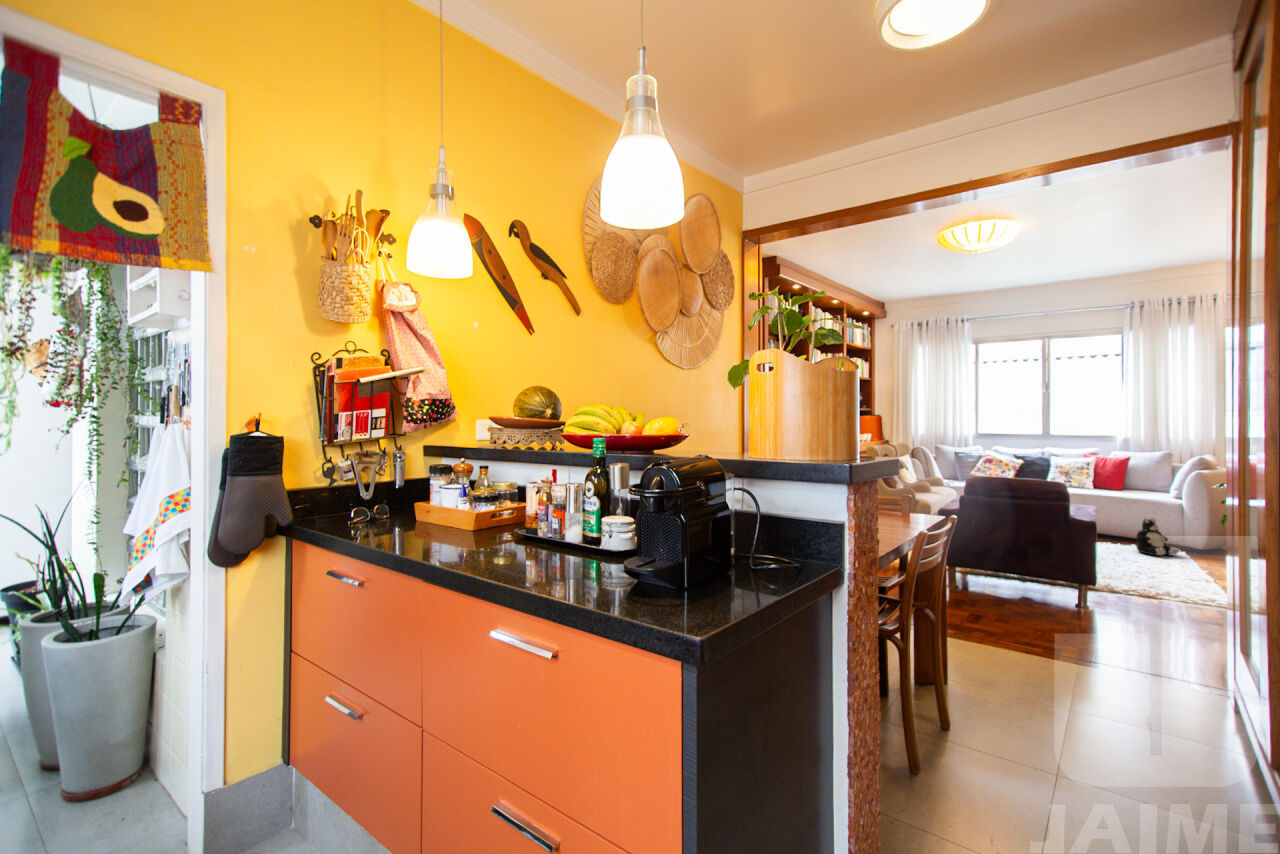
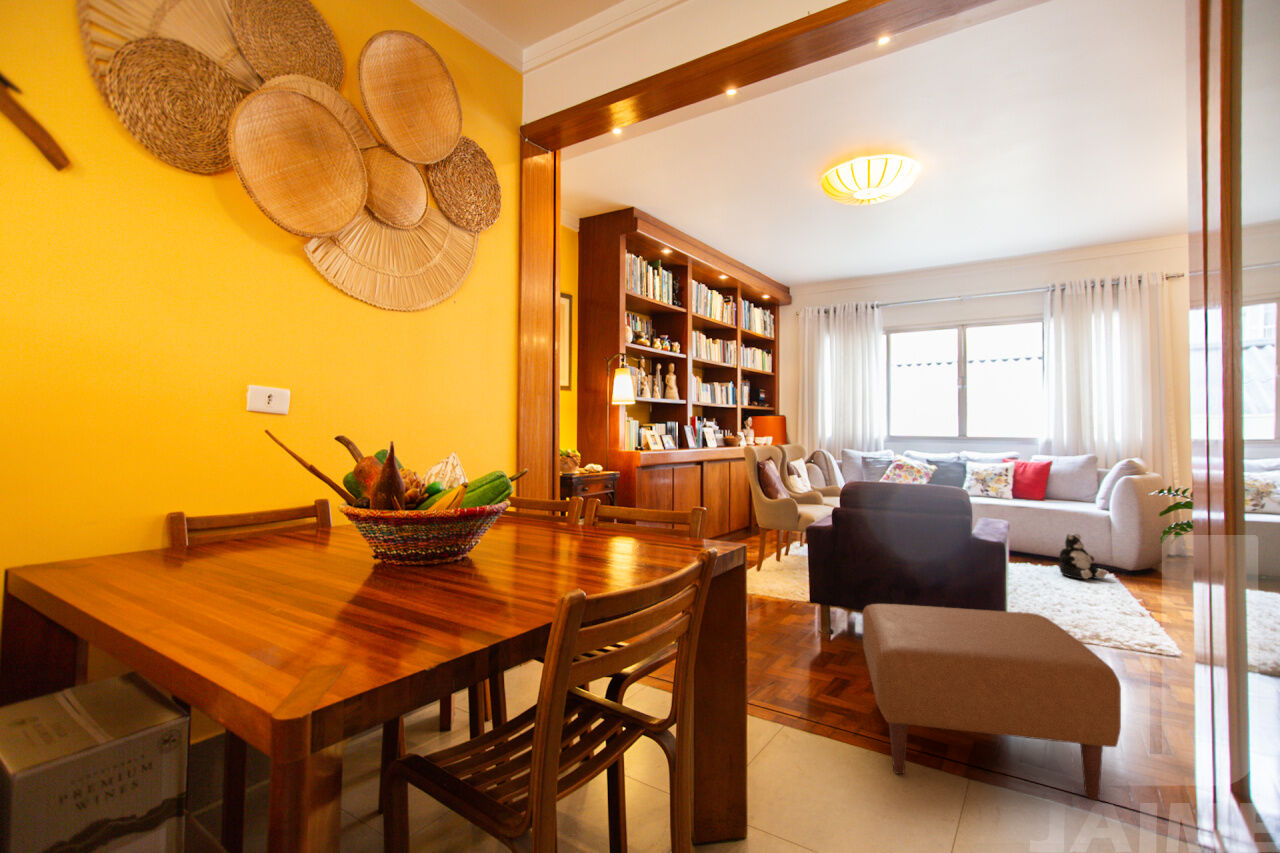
ottoman: none [989,560,1183,682] -> present [862,604,1121,800]

